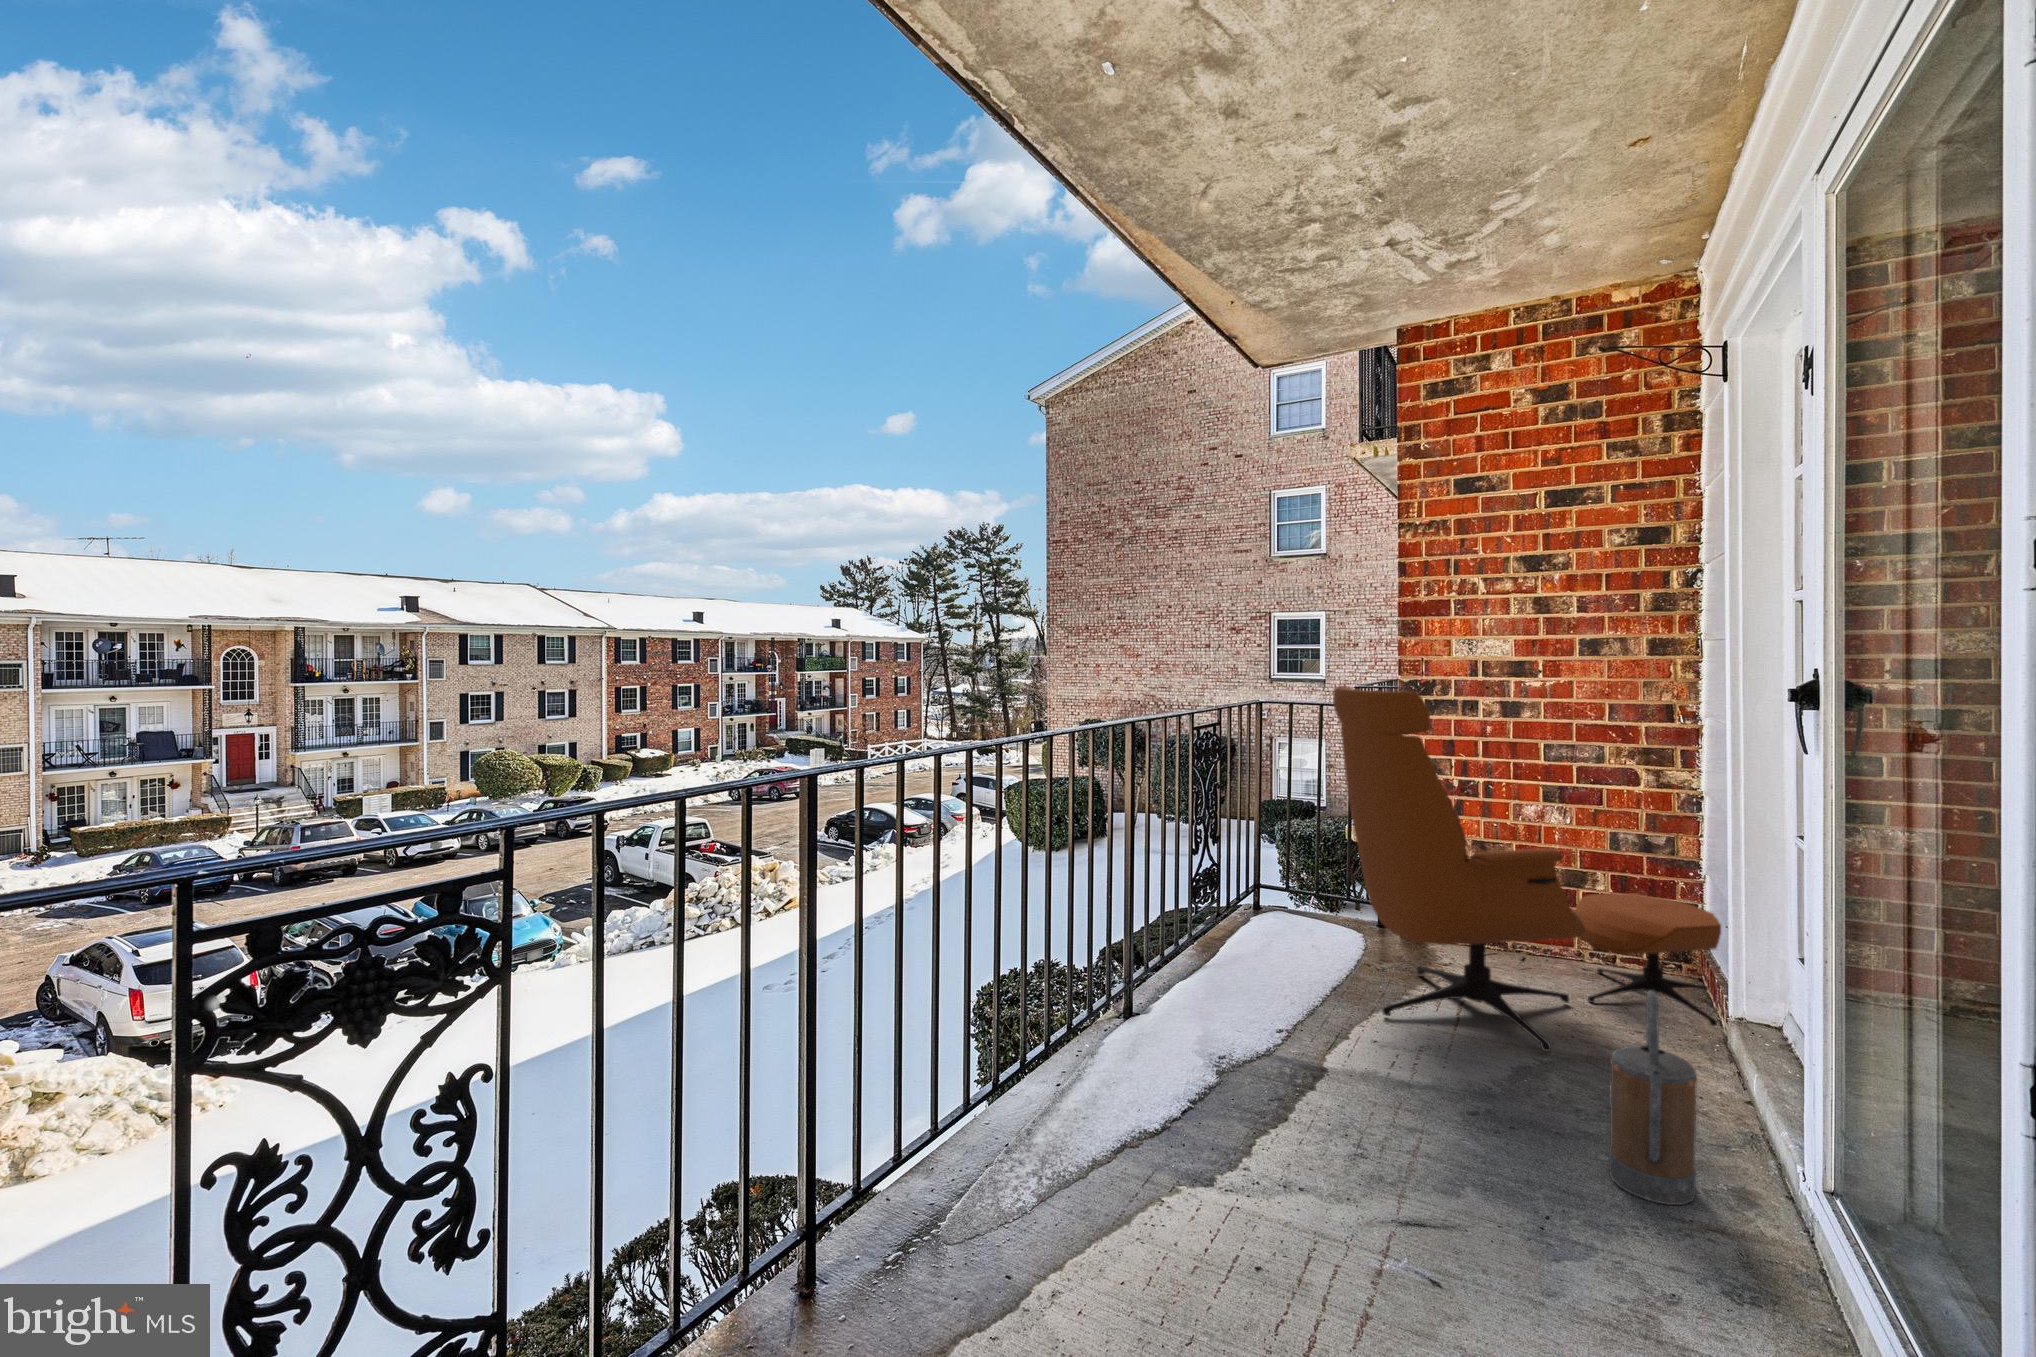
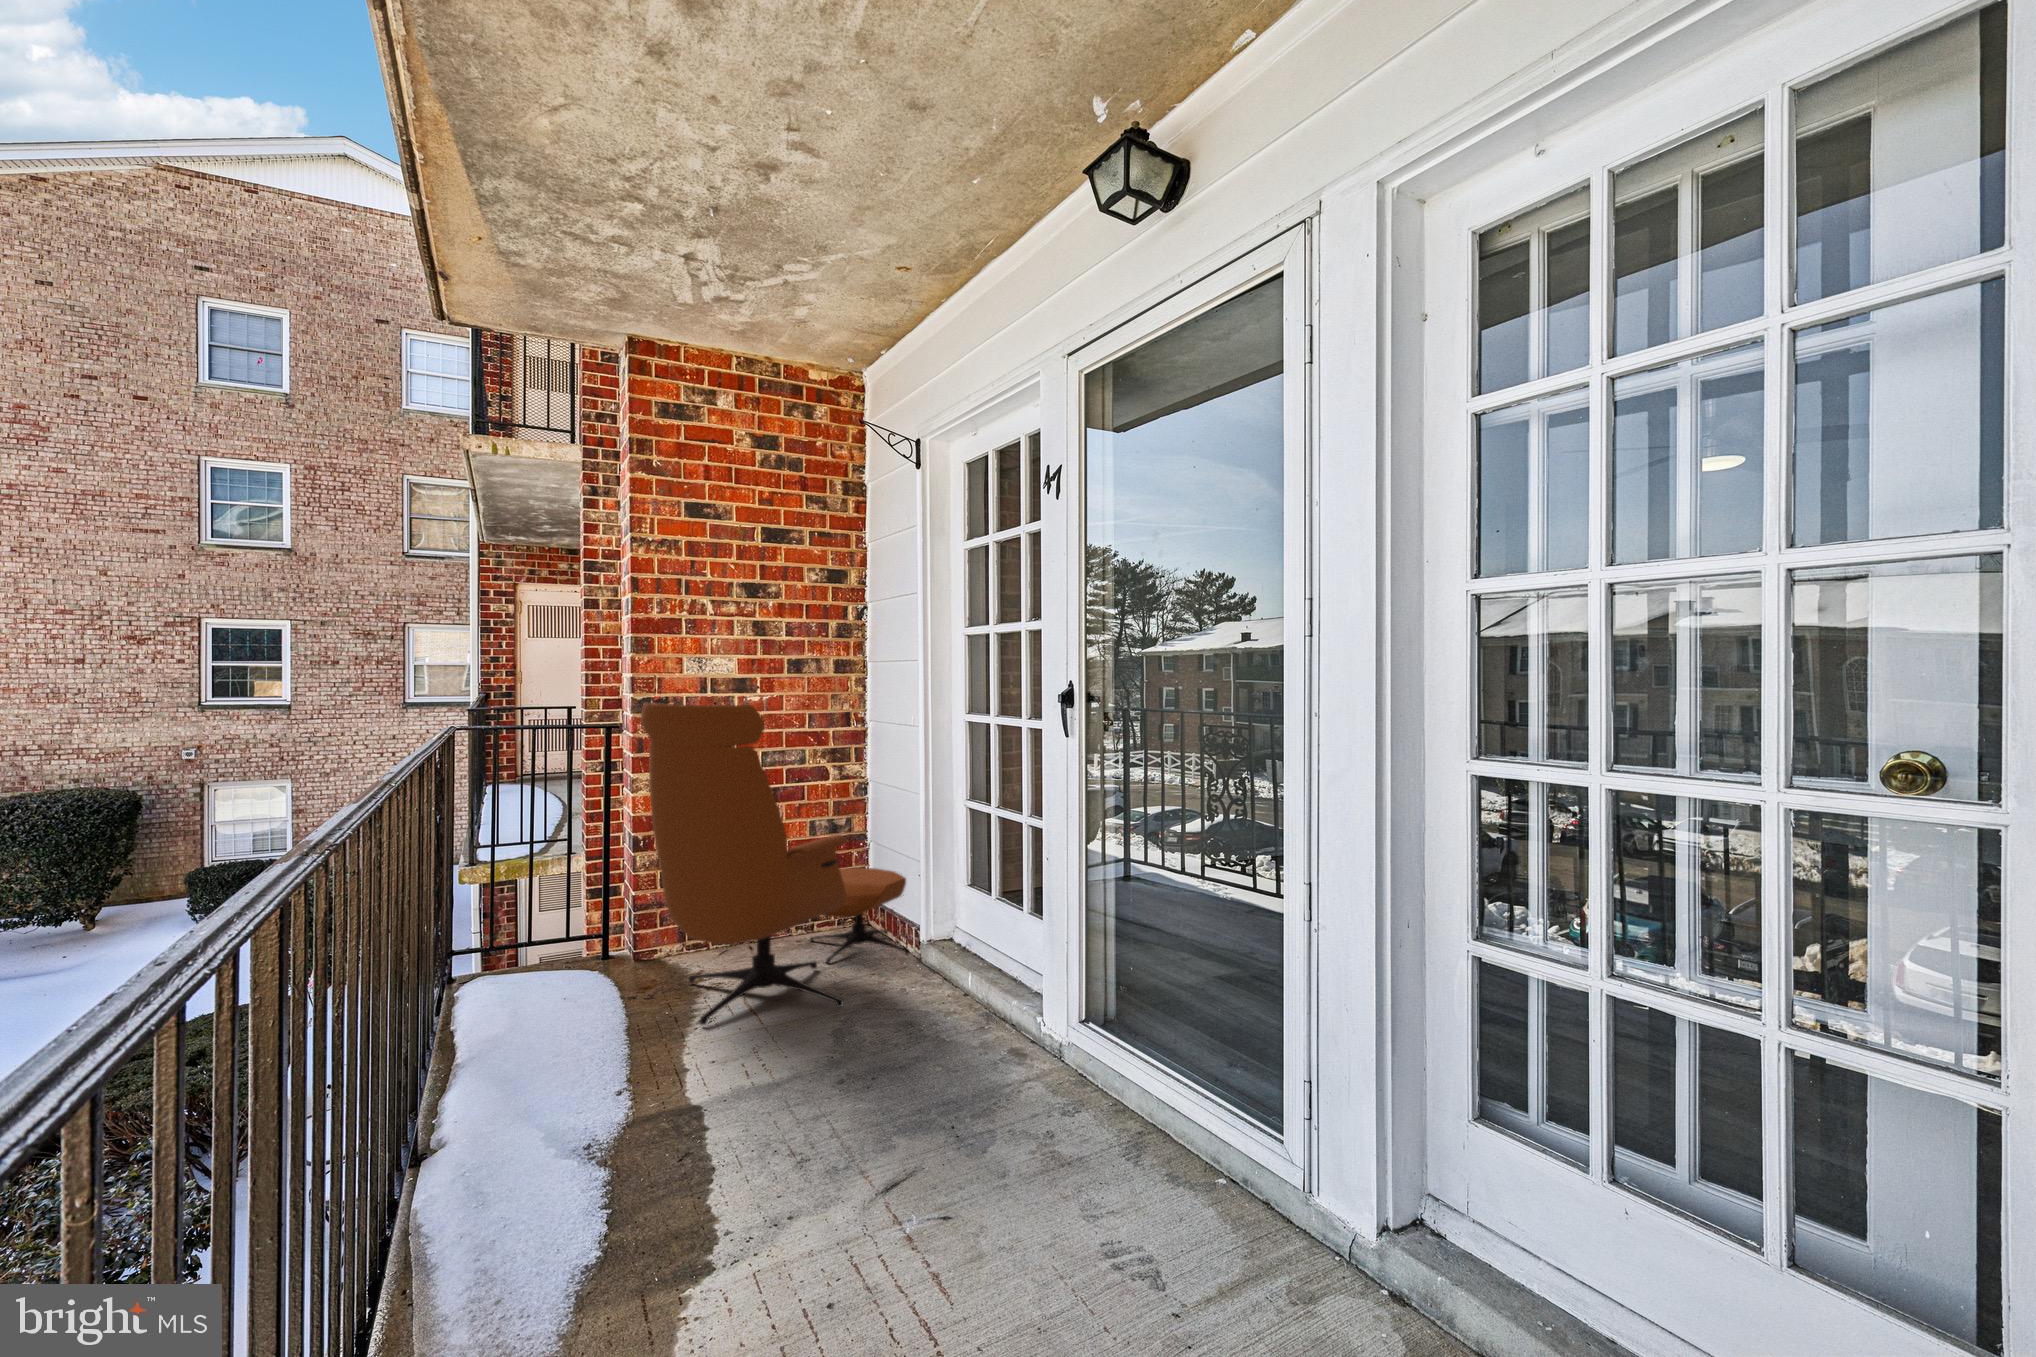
watering can: present [1609,991,1697,1205] -> none [949,922,1006,1076]

